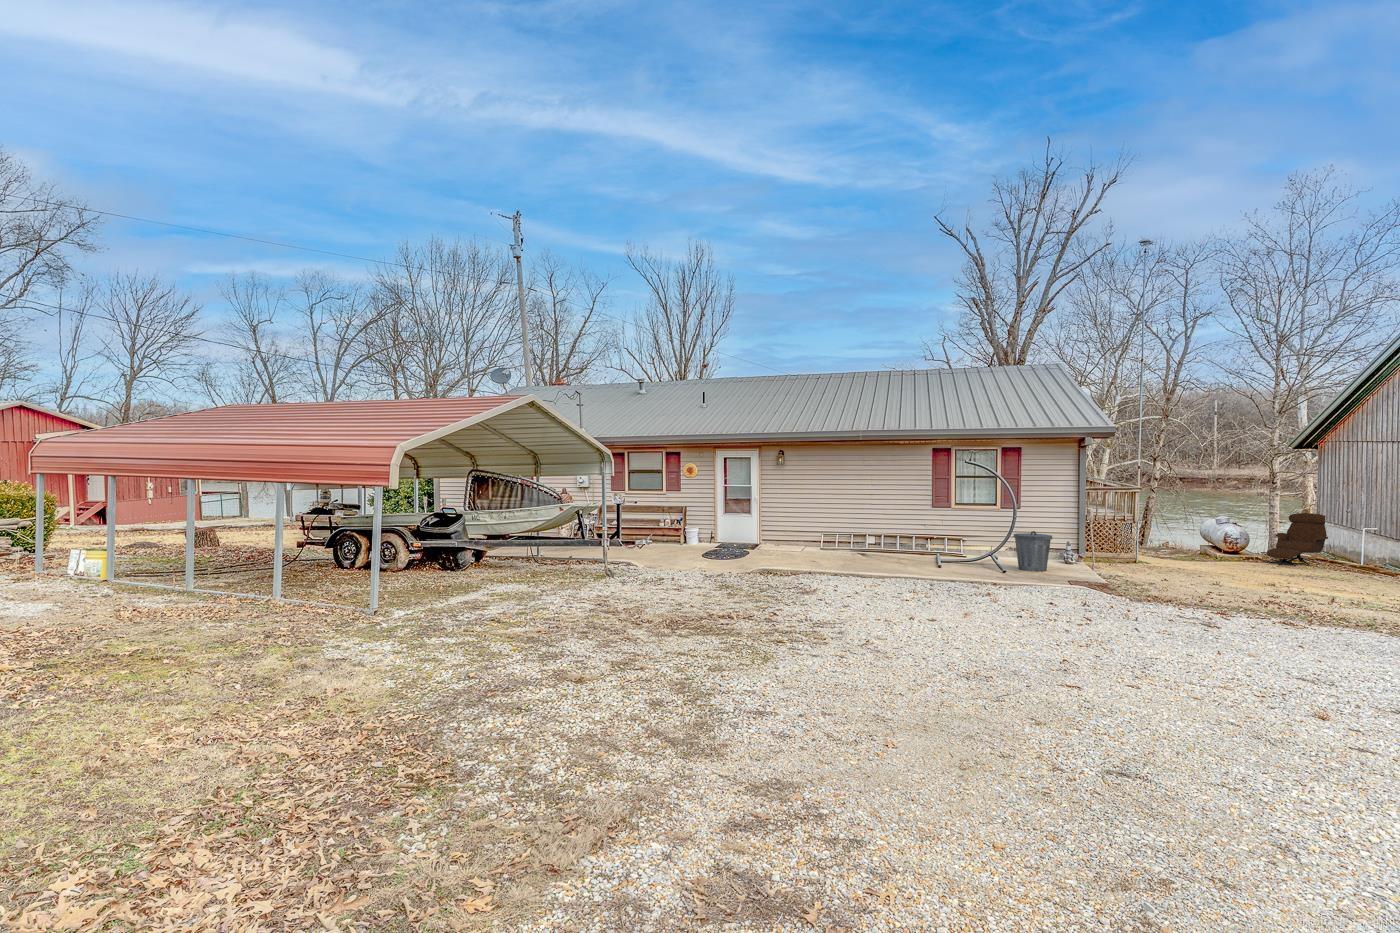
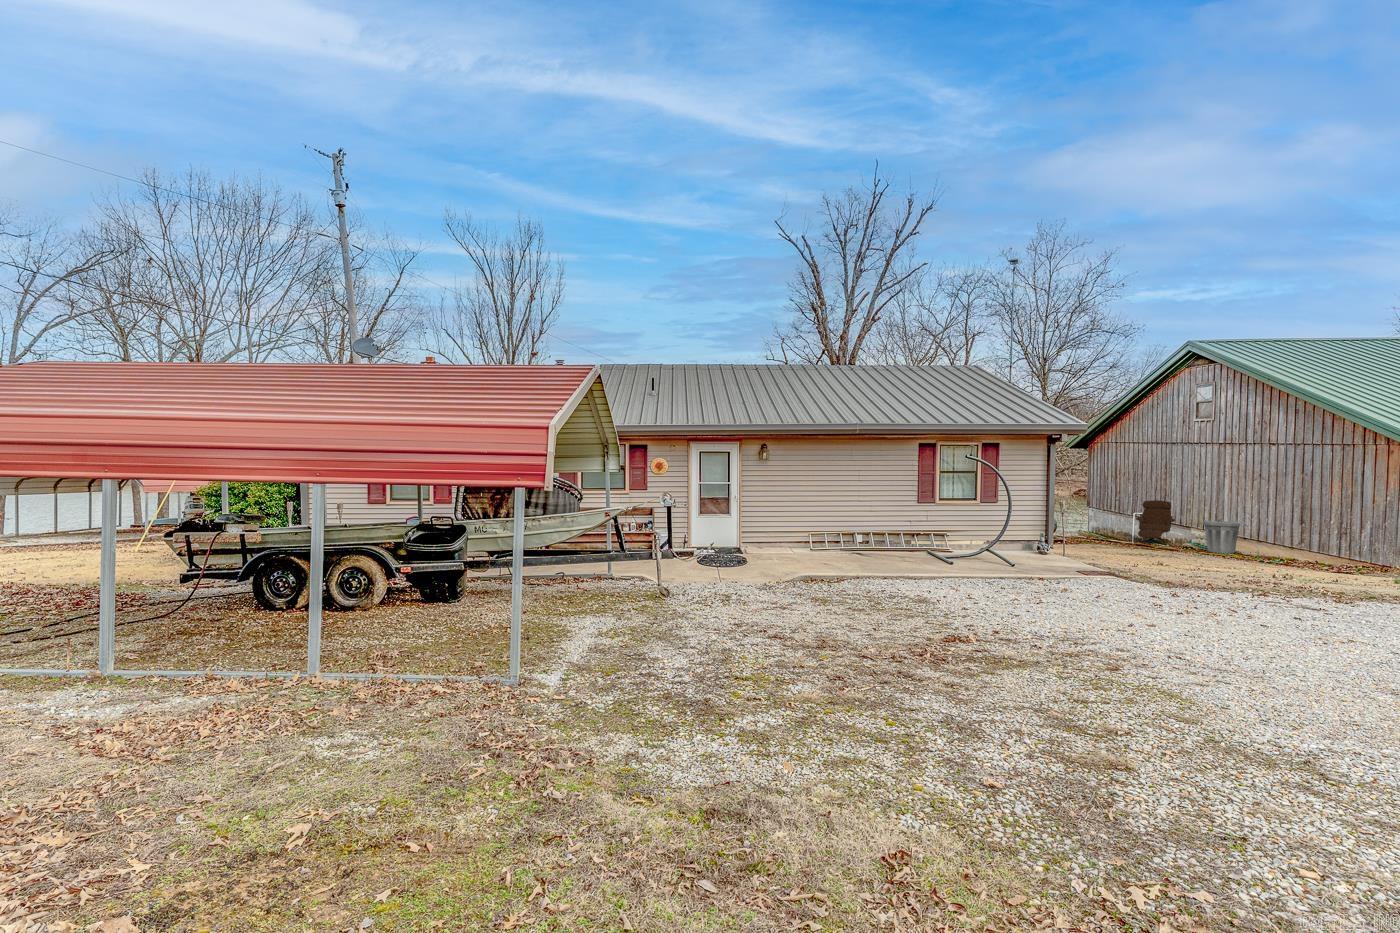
trash can: present [1013,531,1052,572] -> present [1202,519,1240,553]

